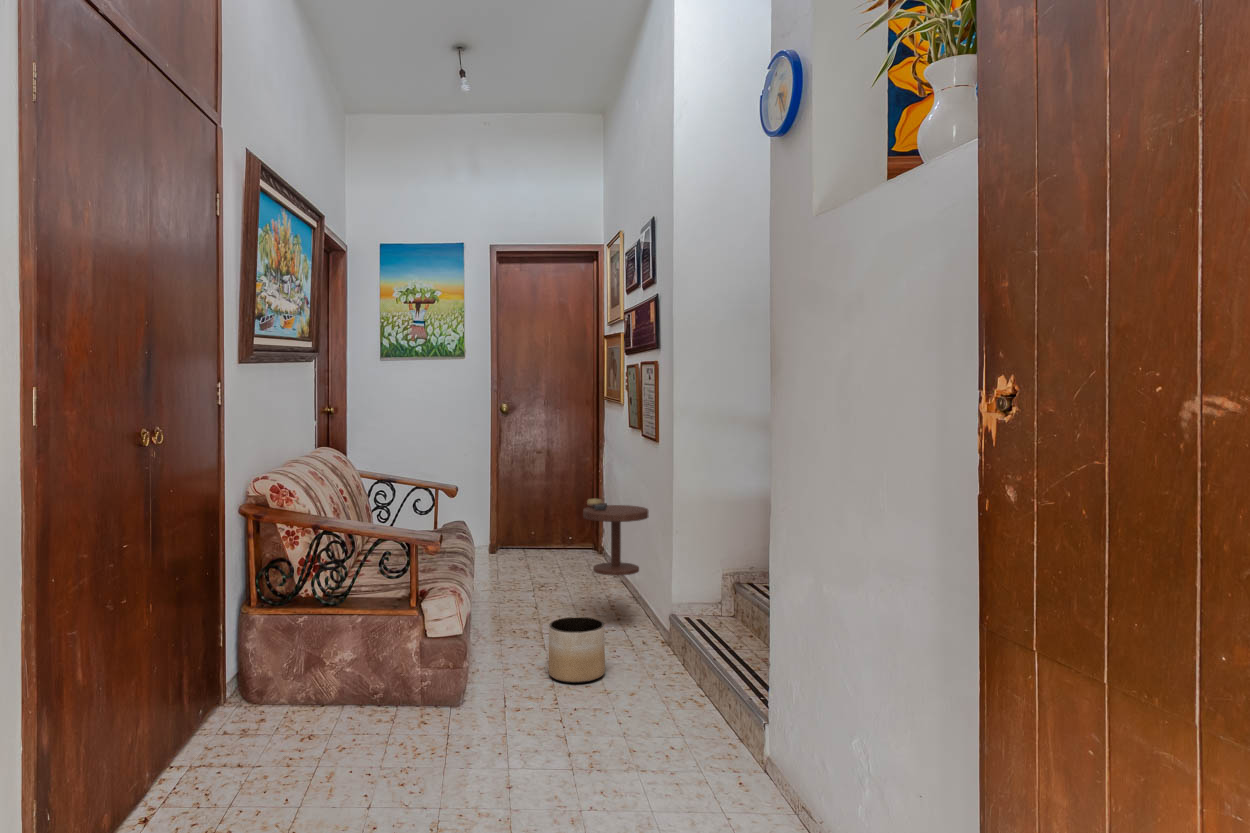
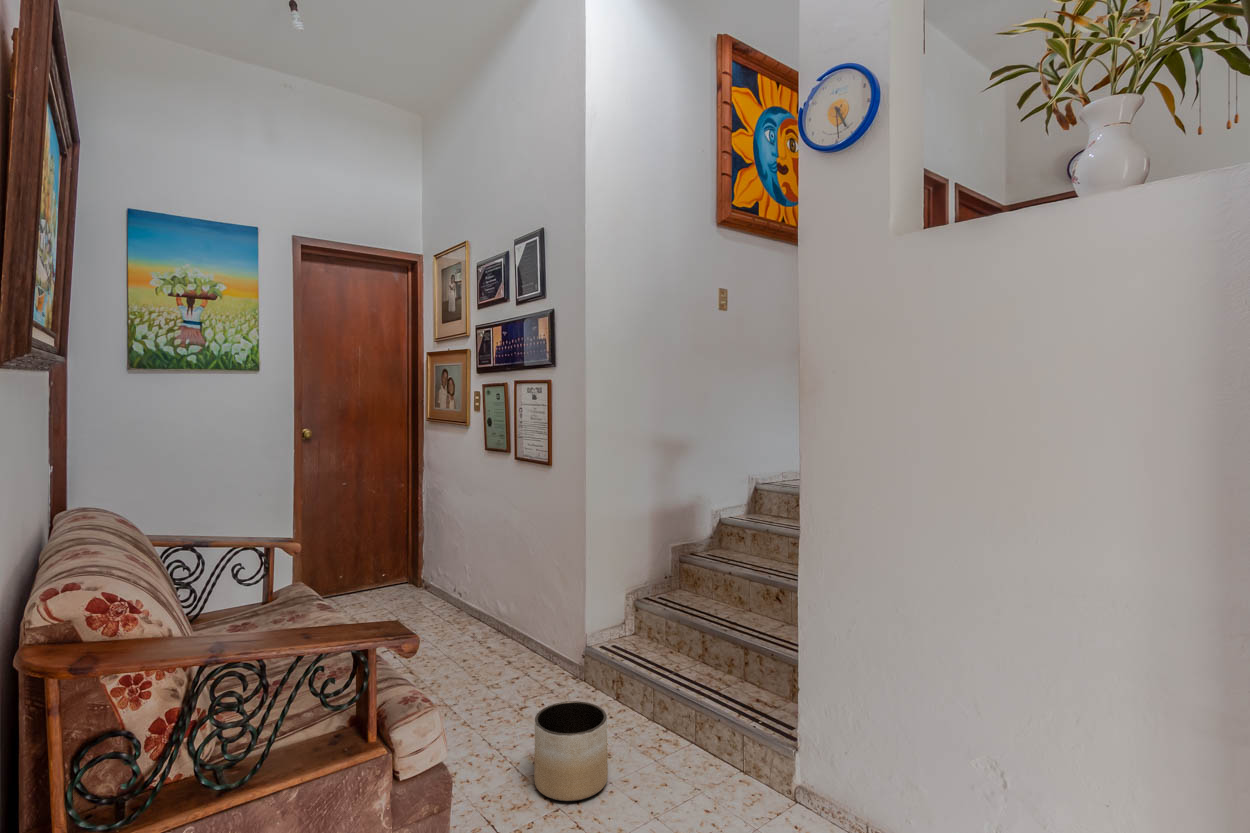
side table: present [583,499,649,576] -> none [506,541,585,693]

